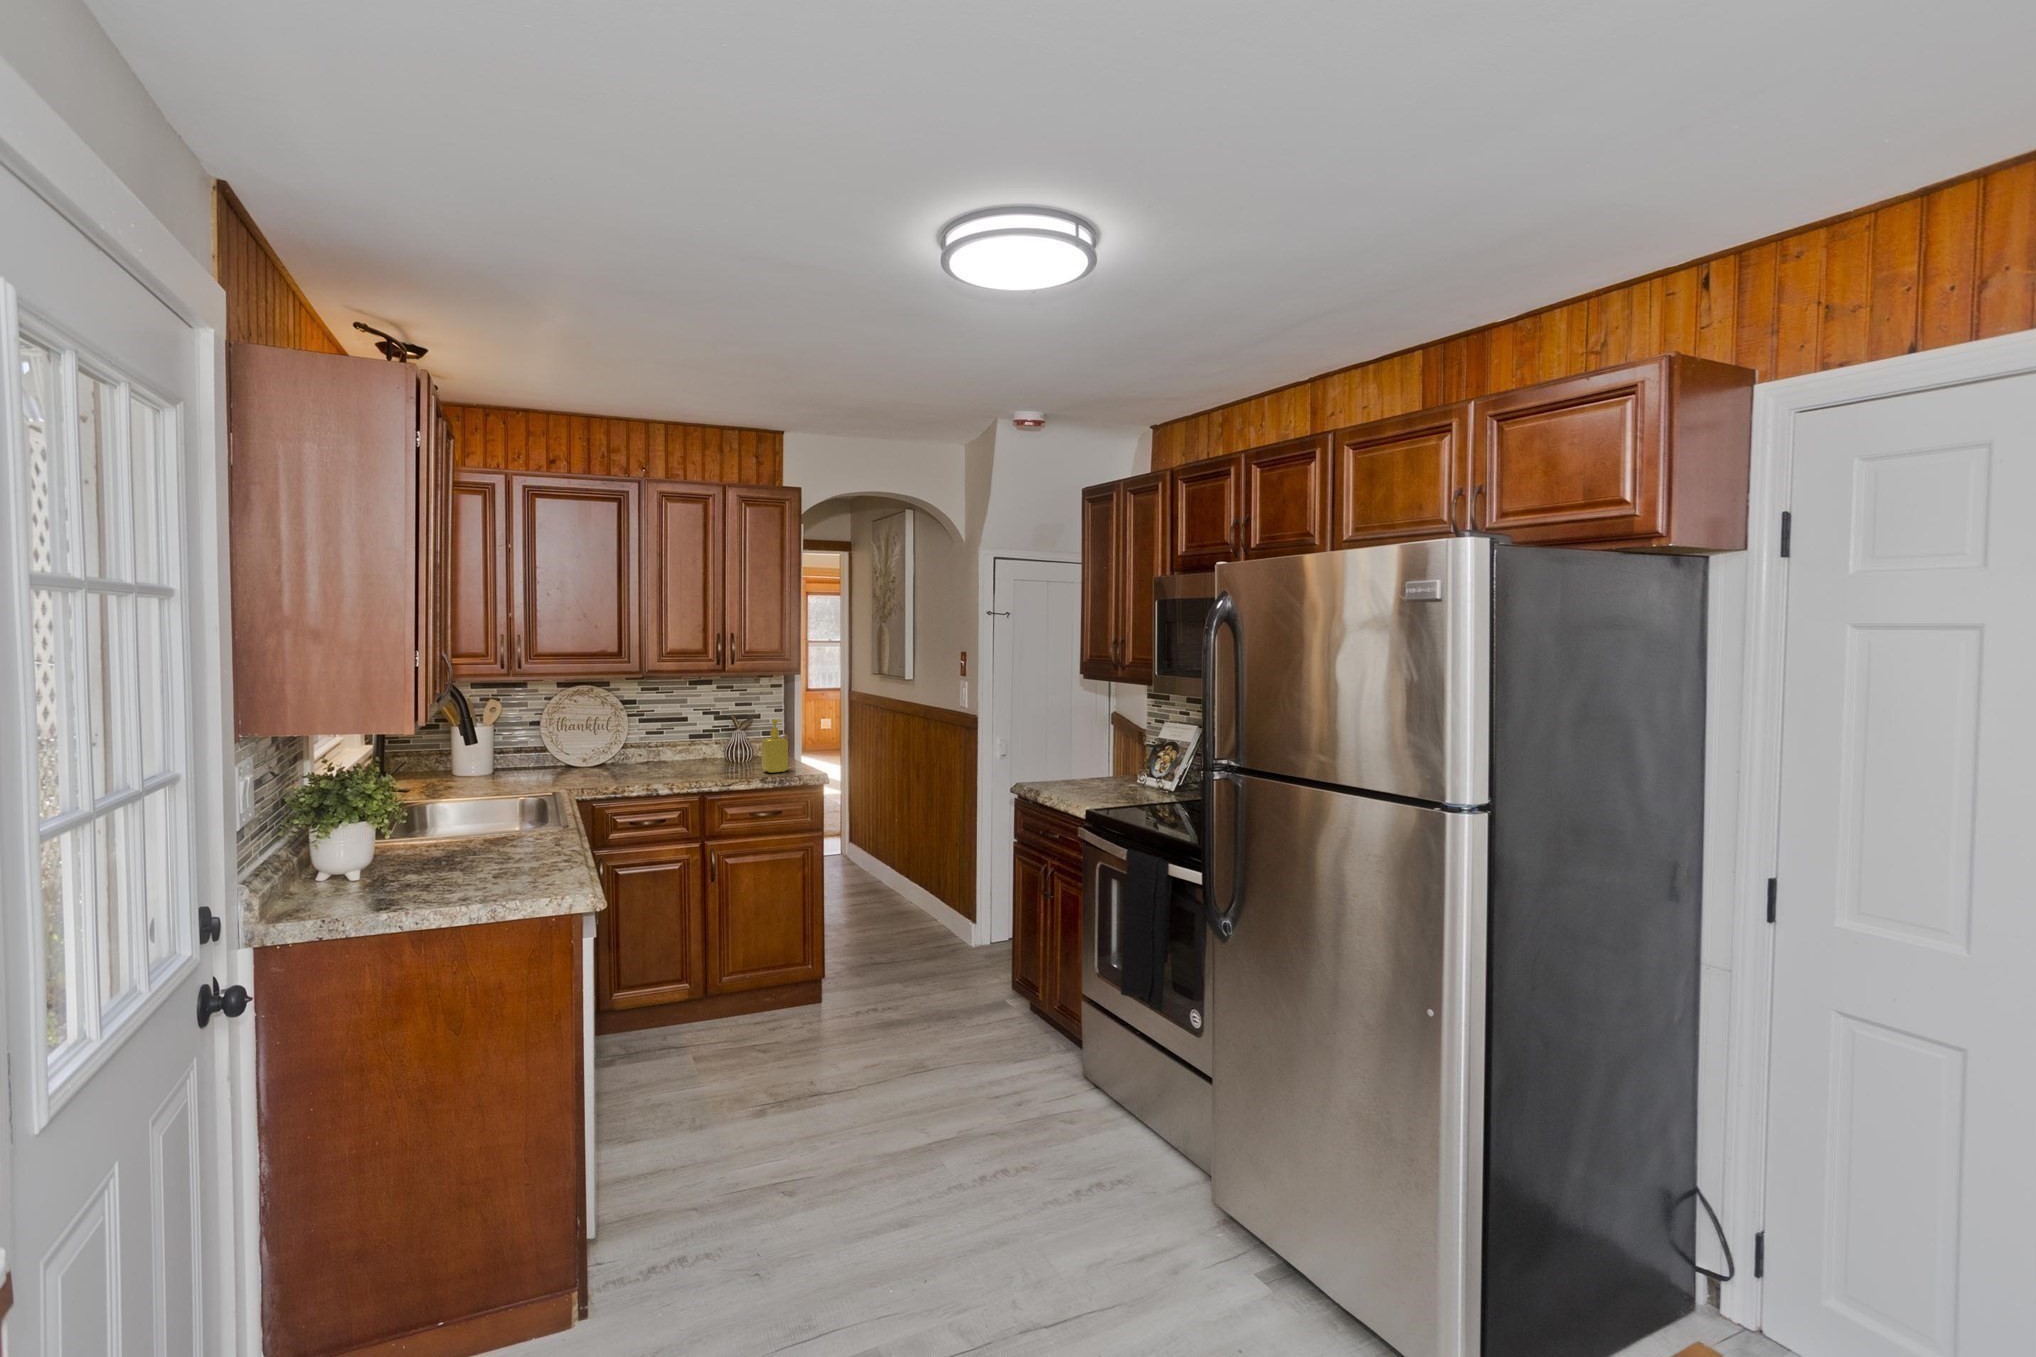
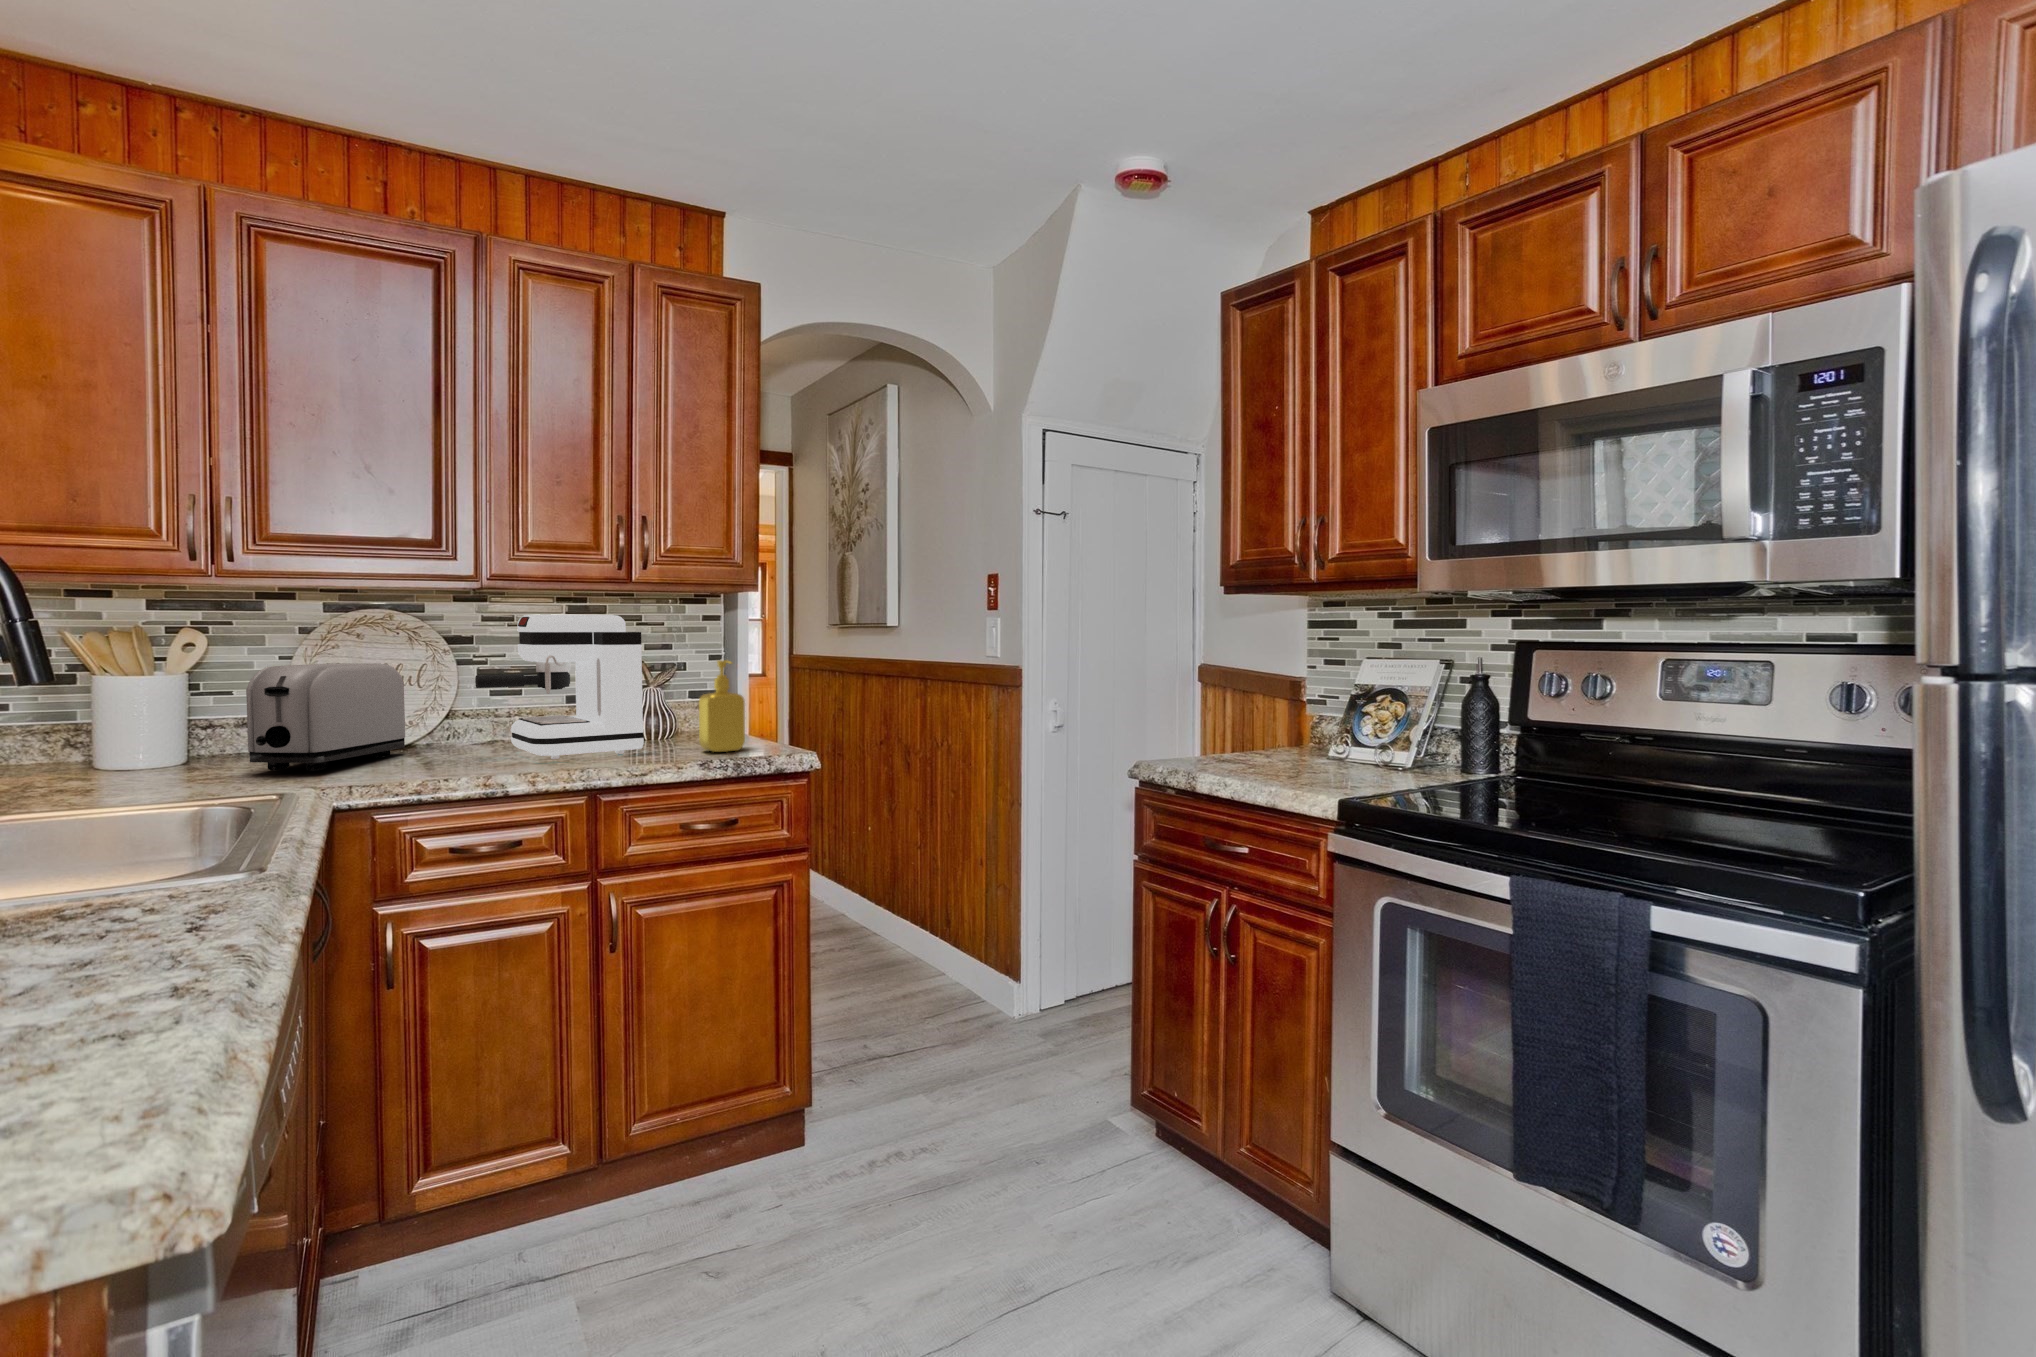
coffee maker: none [640,691,731,775] -> present [475,614,644,759]
toaster: none [527,719,601,780] -> present [246,663,405,771]

